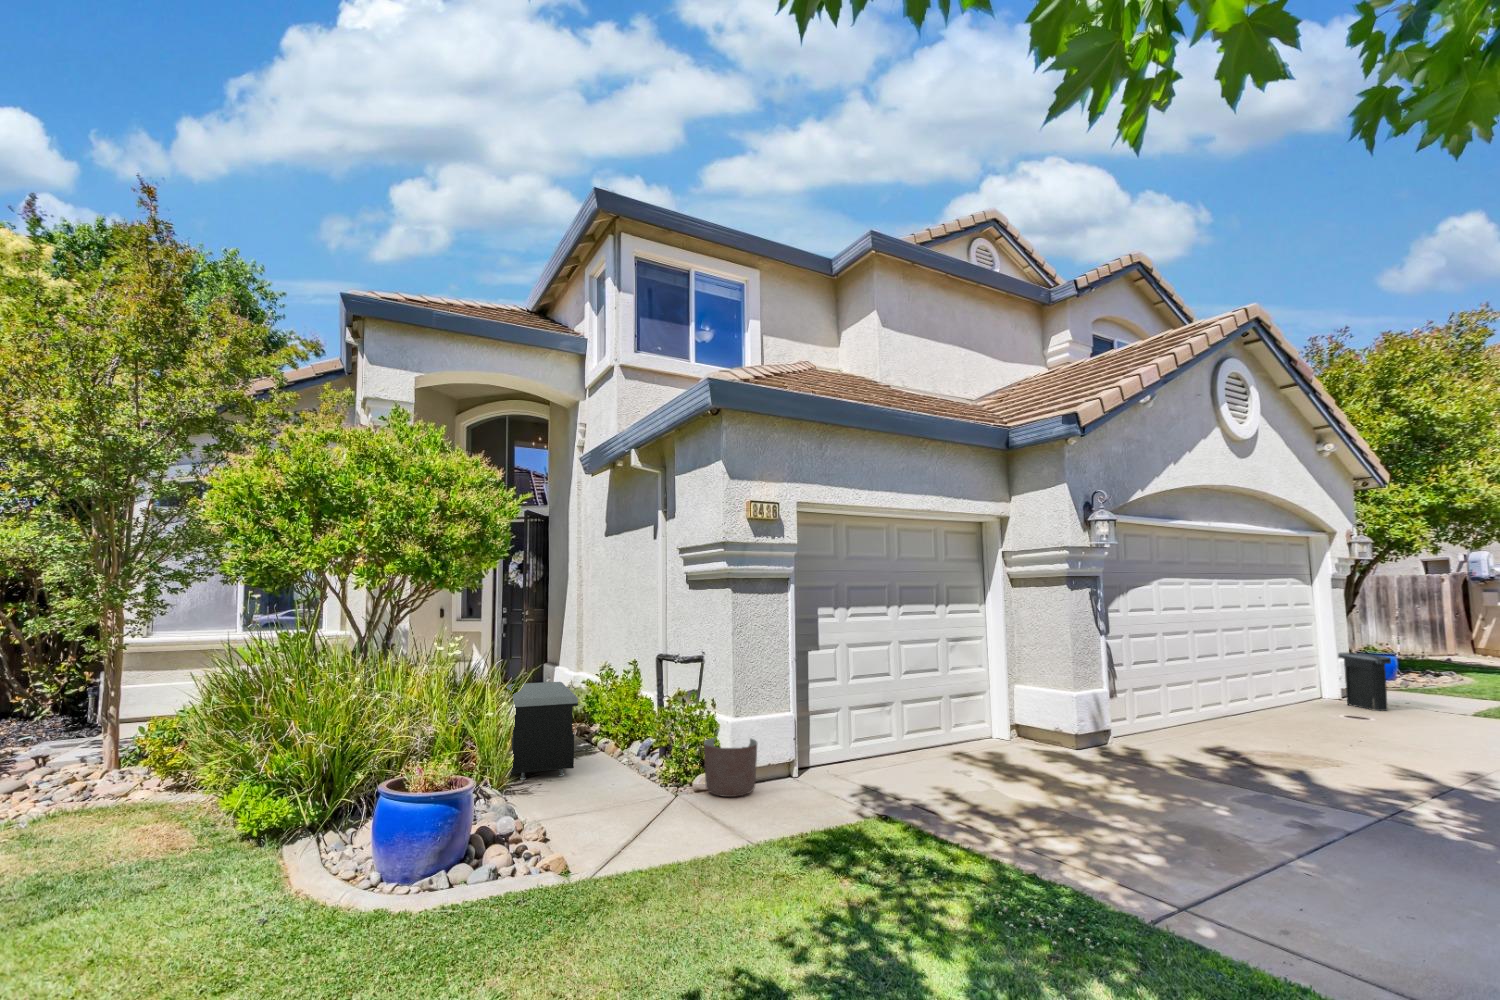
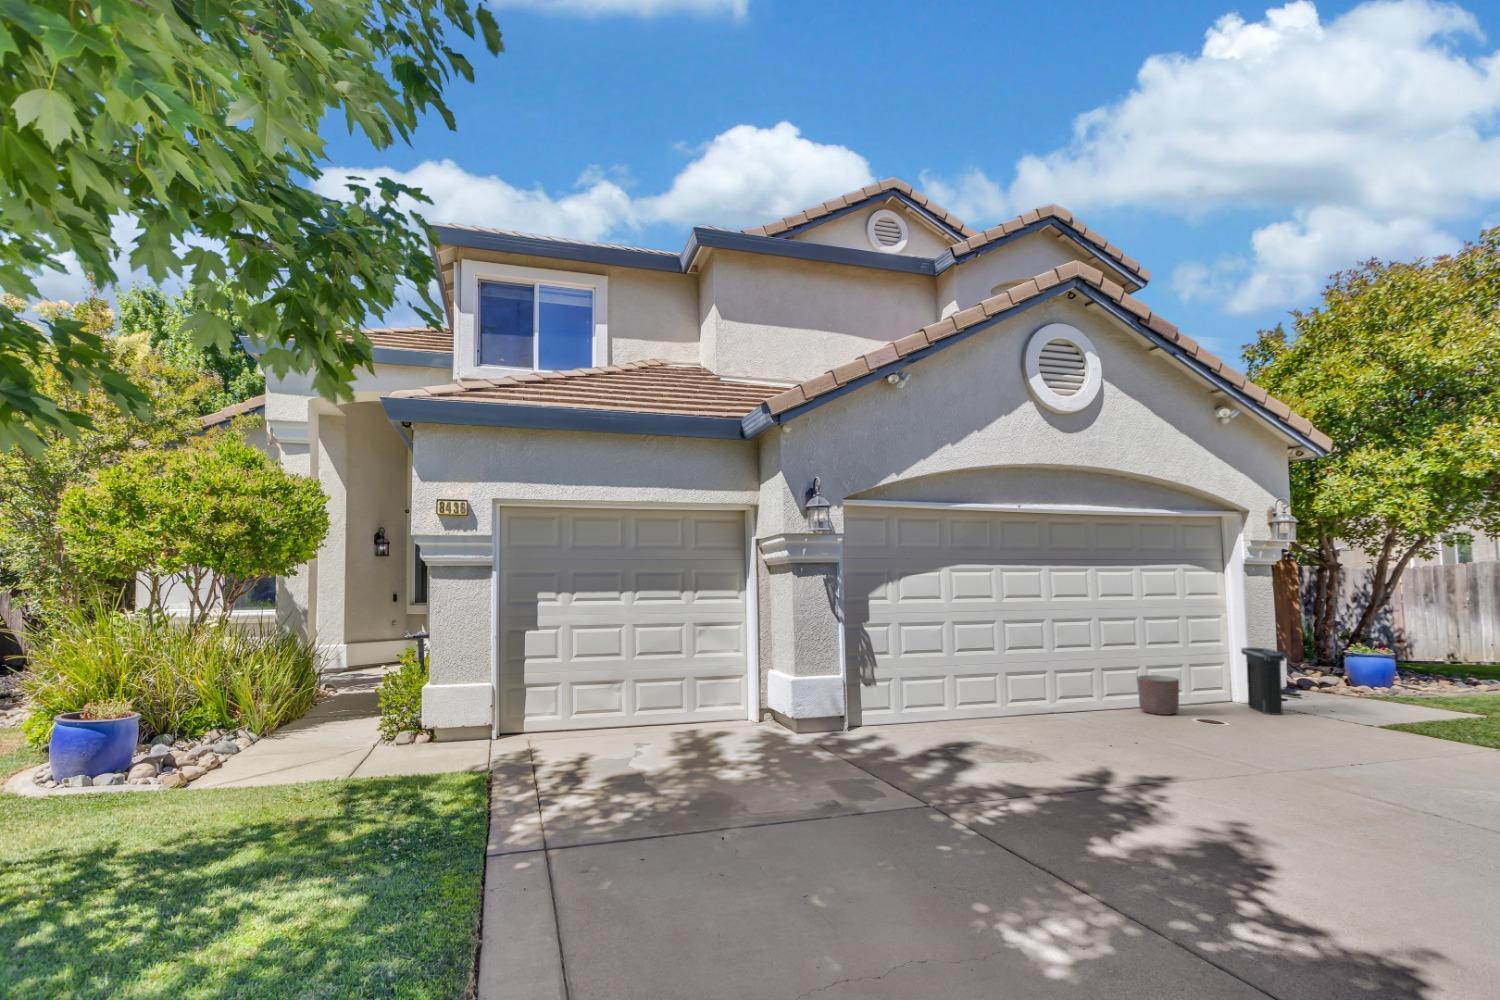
storage bench: present [507,682,578,780] -> none [275,654,362,732]
planter: present [704,738,757,797] -> present [1137,675,1179,715]

